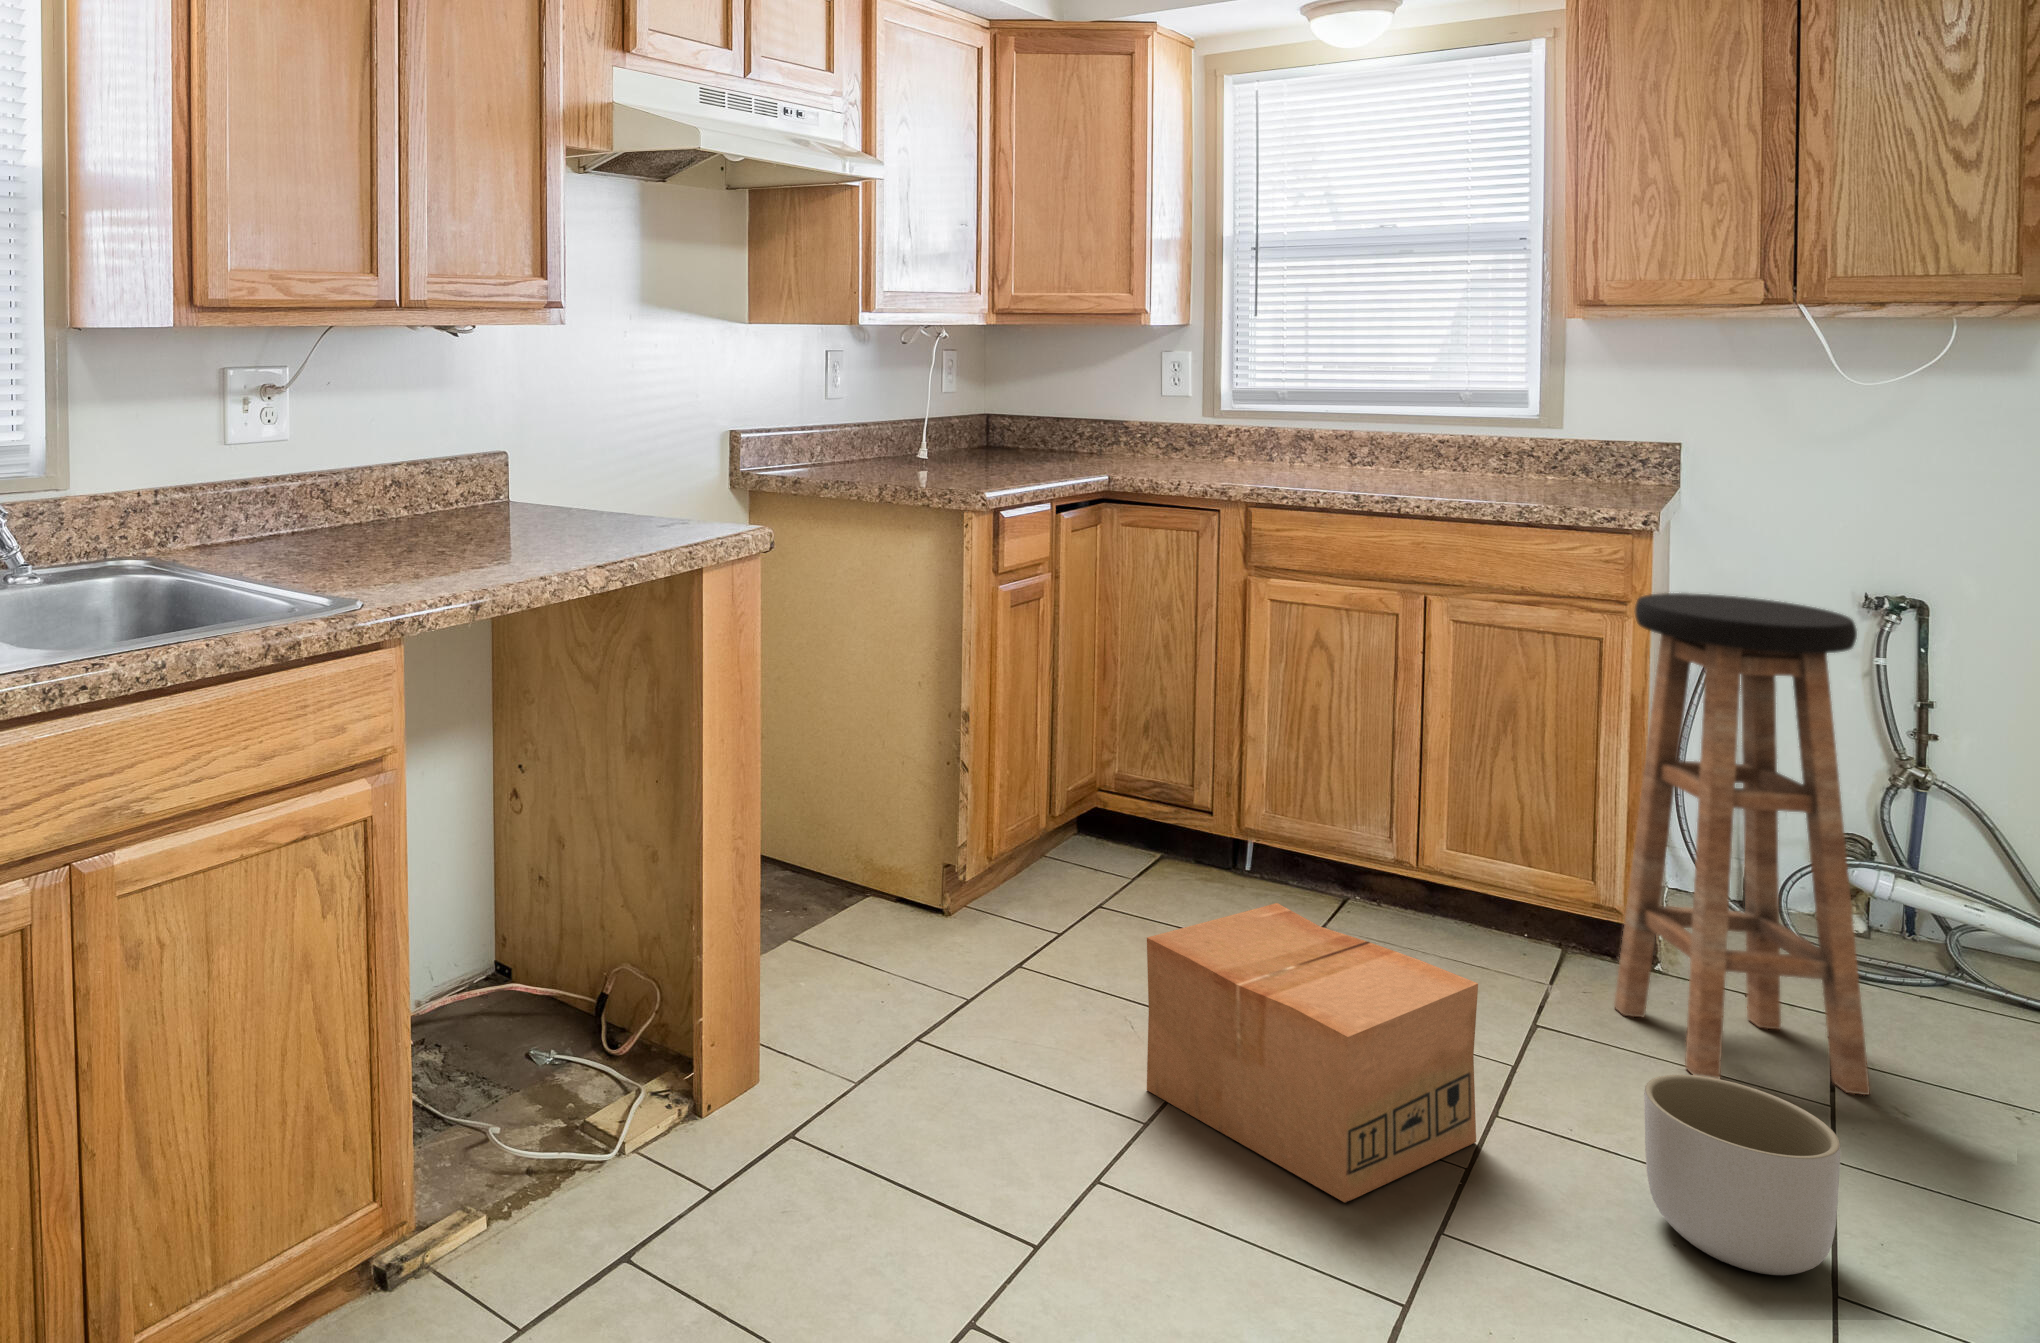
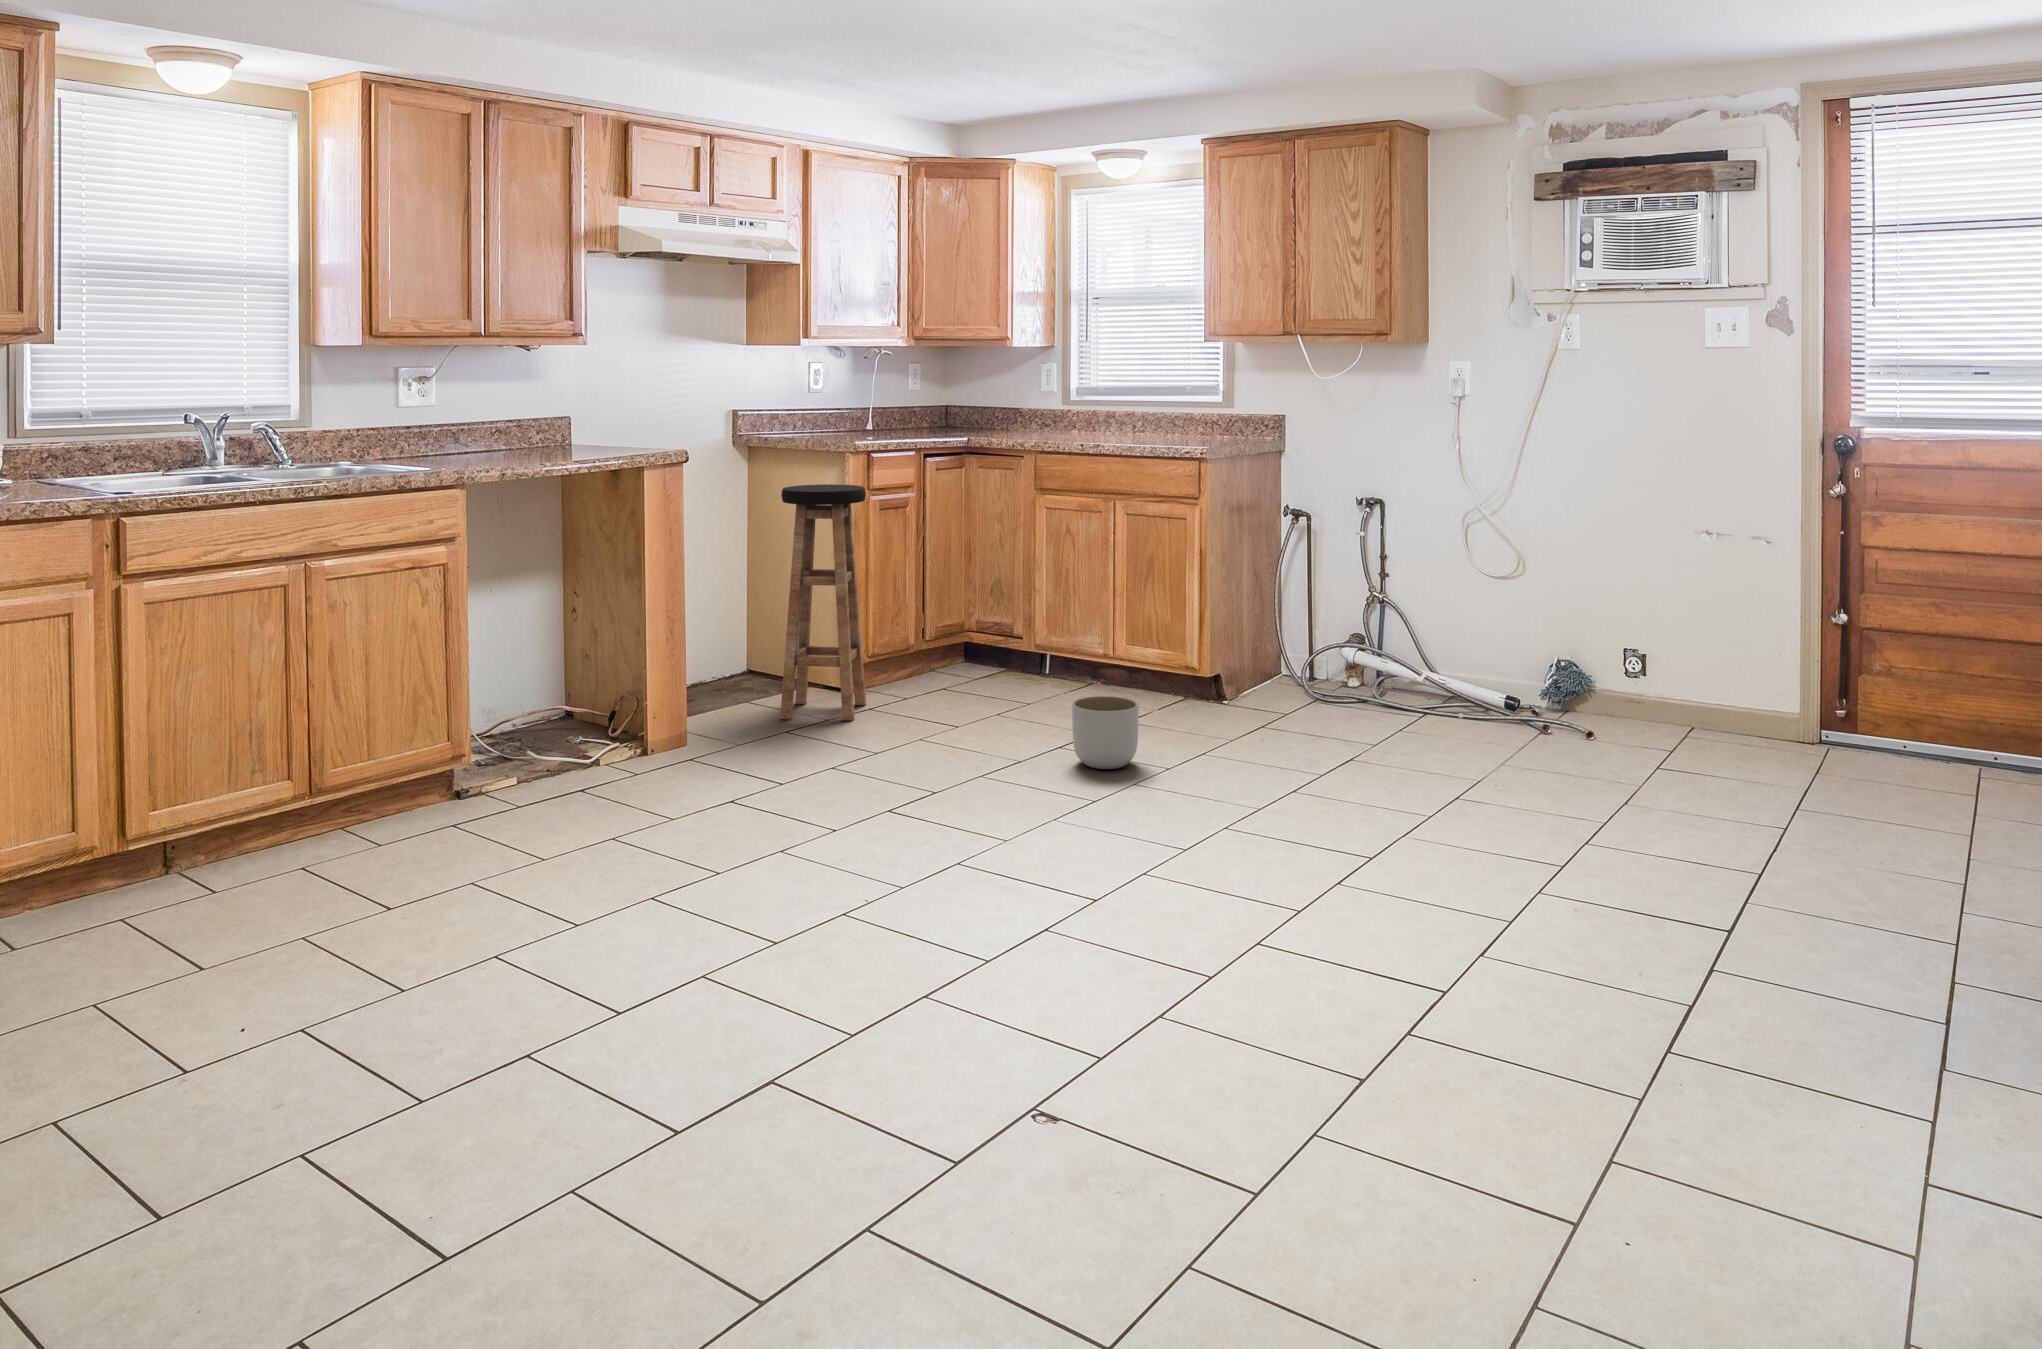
bar stool: present [1614,593,1870,1095] -> present [780,484,866,721]
cardboard box: present [1147,903,1478,1203] -> none [888,649,1031,760]

